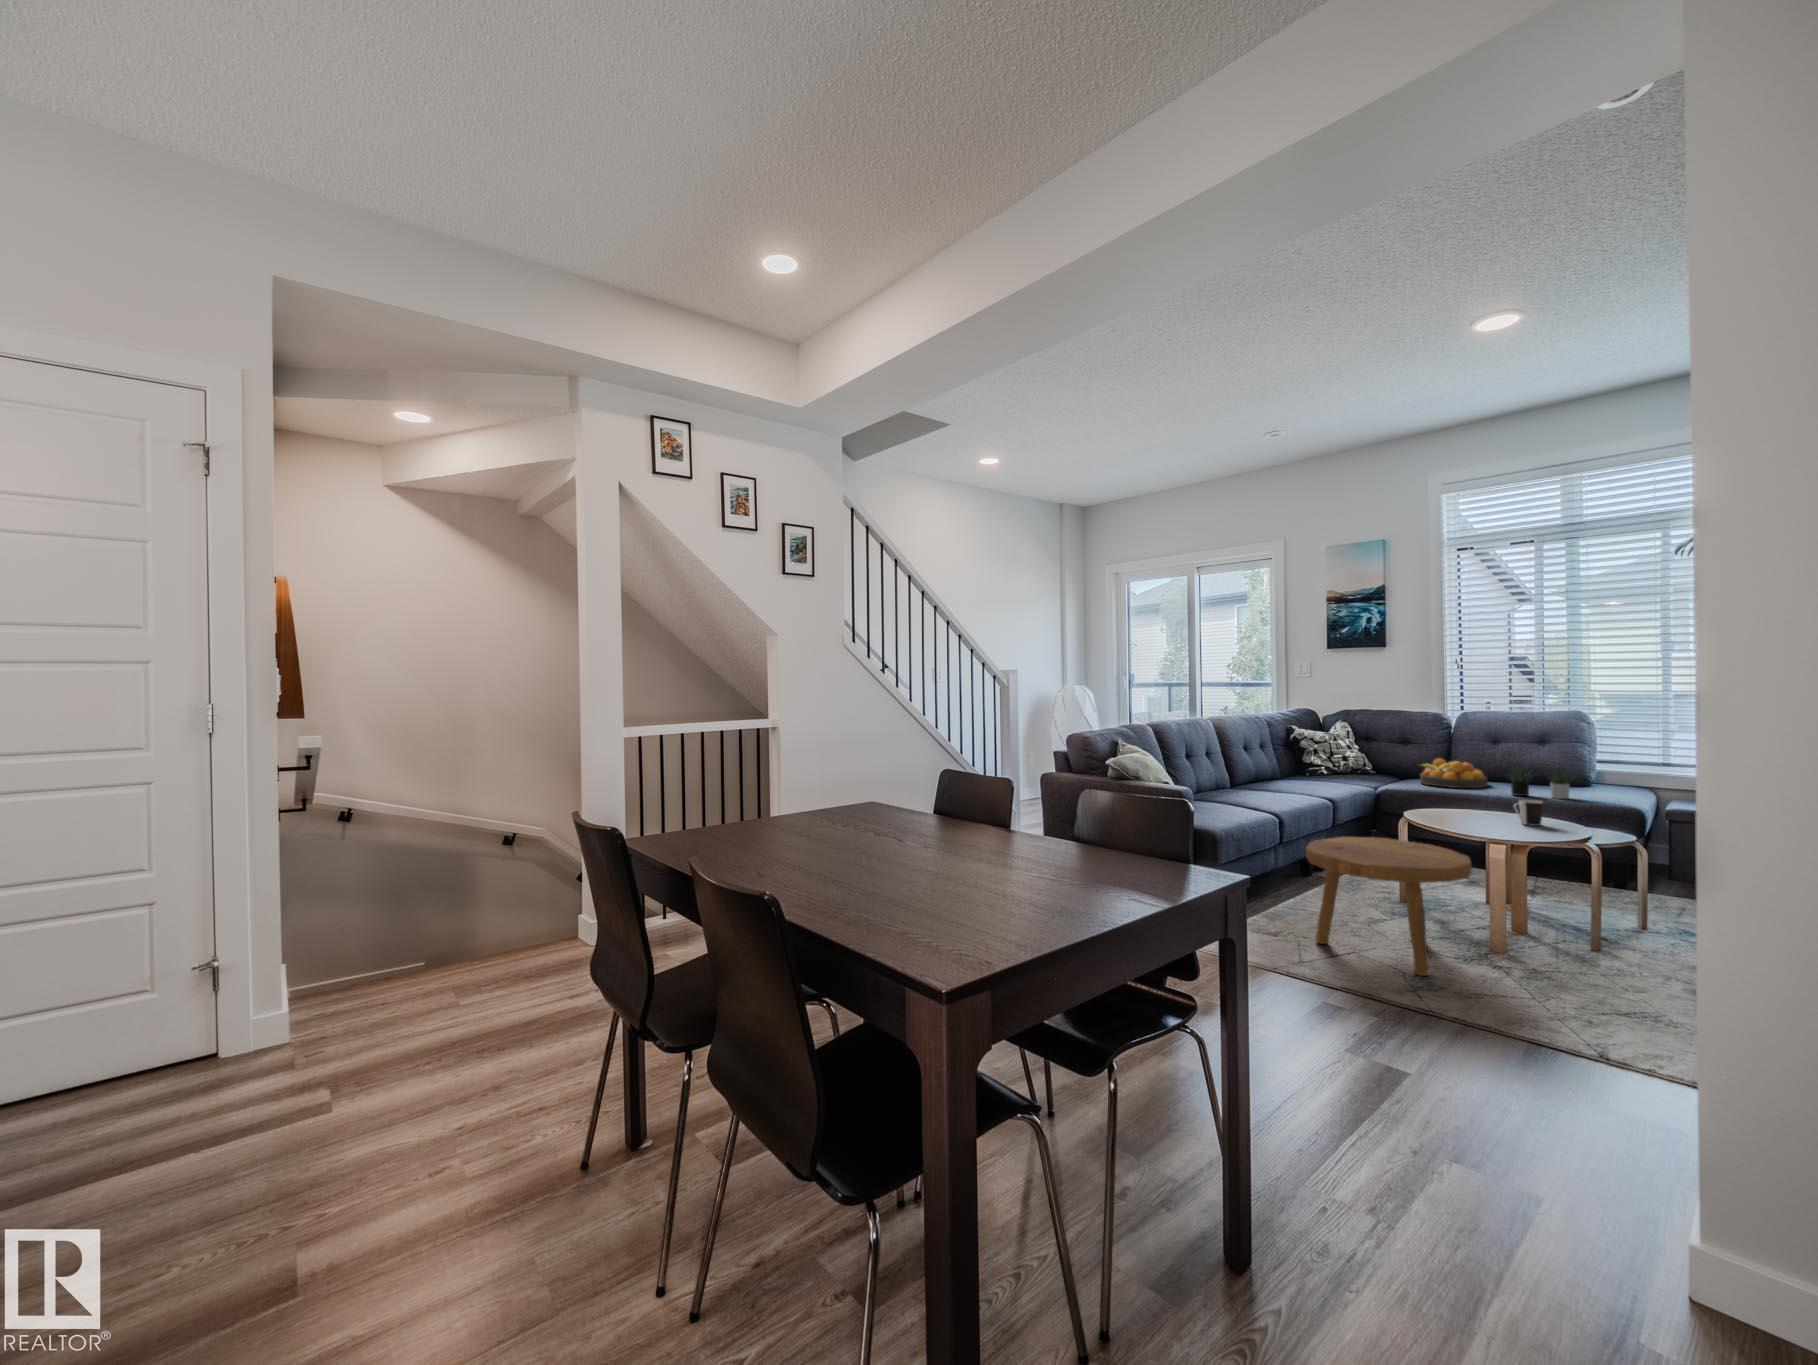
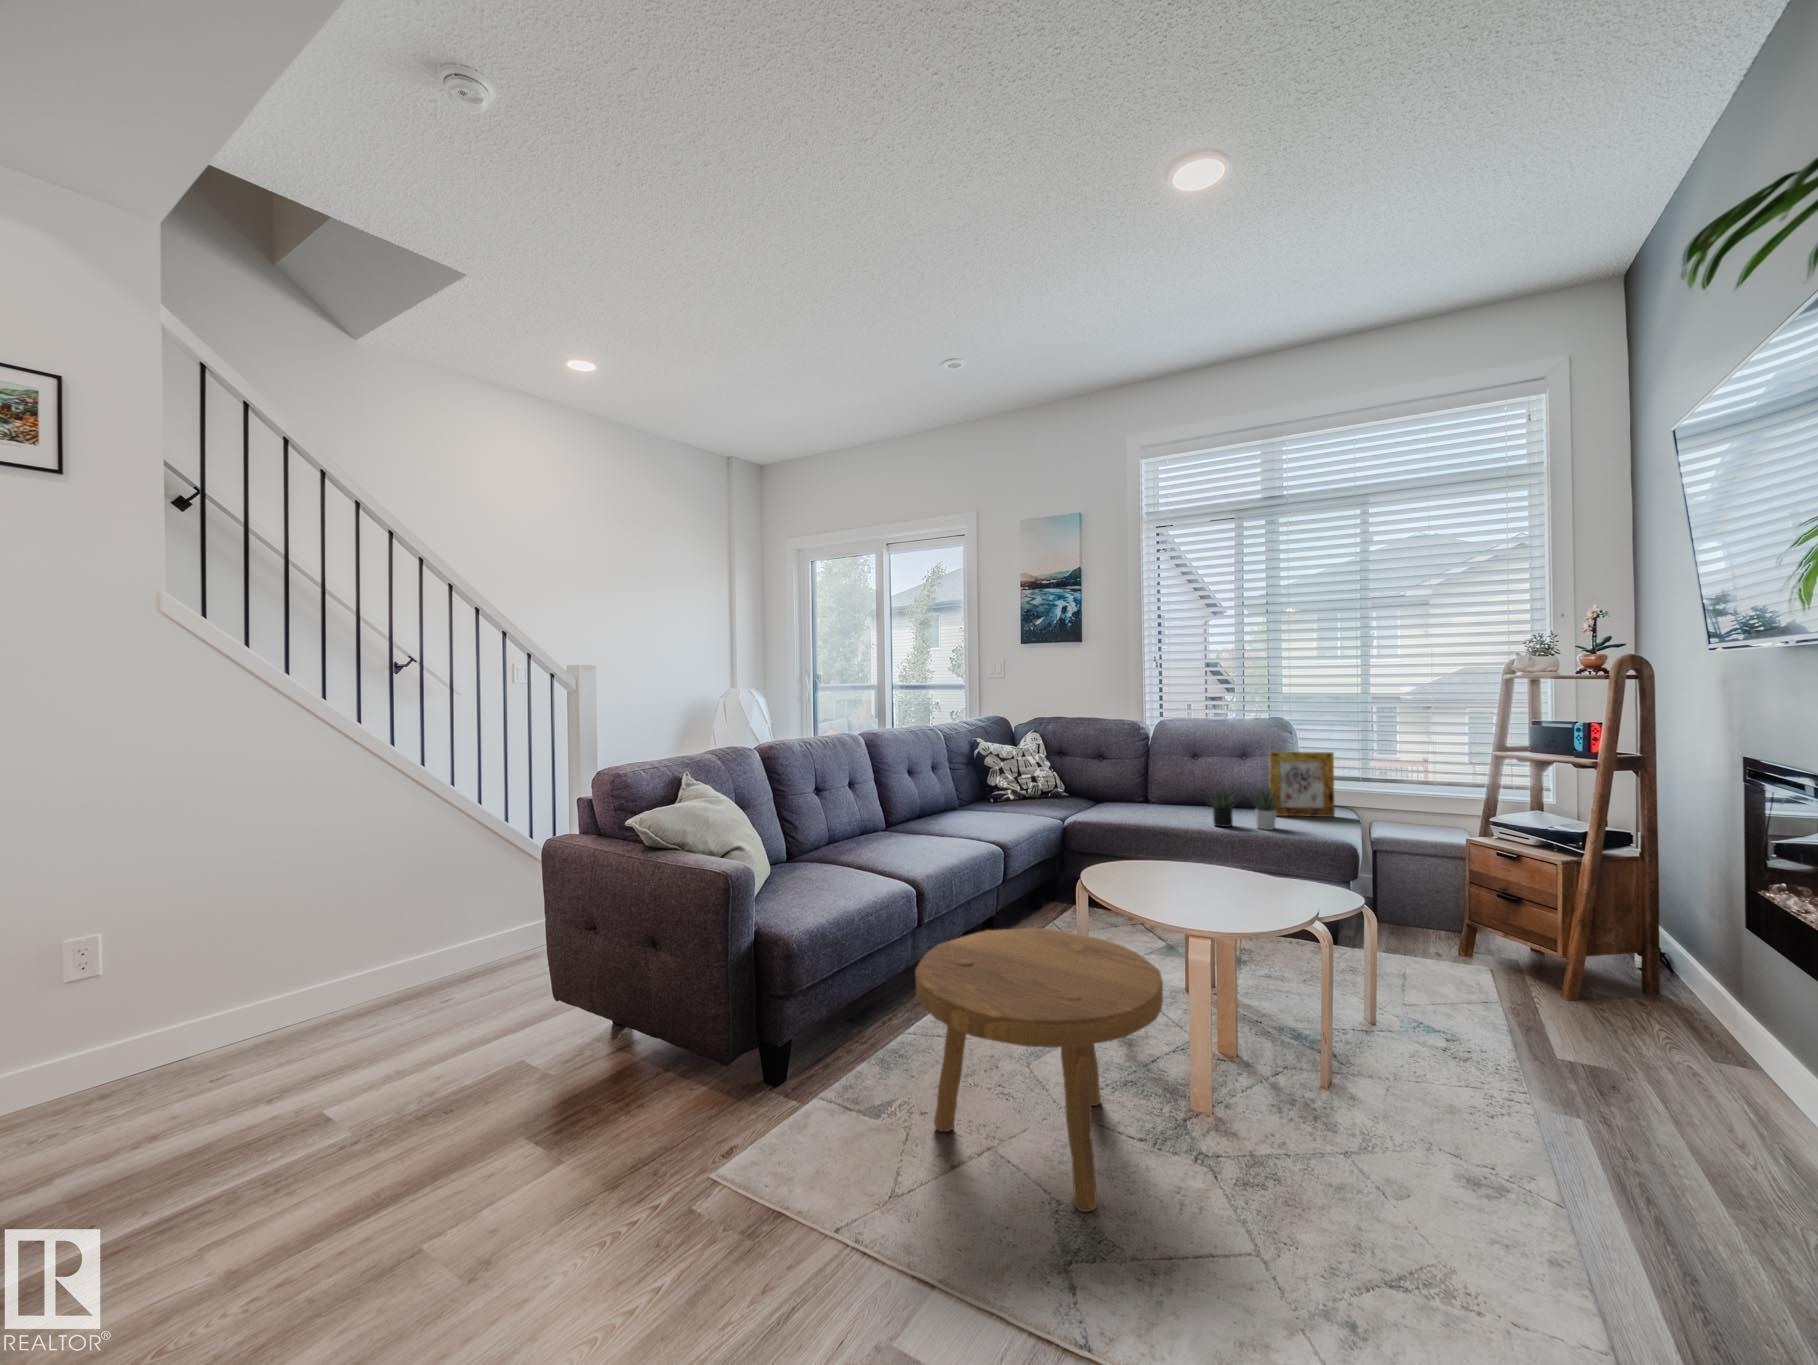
picture frame: none [1566,739,1629,794] -> present [1269,751,1335,817]
fruit bowl: present [1420,759,1488,788] -> none [1113,778,1188,816]
coffee cup: present [1513,800,1543,826] -> none [1219,846,1254,885]

